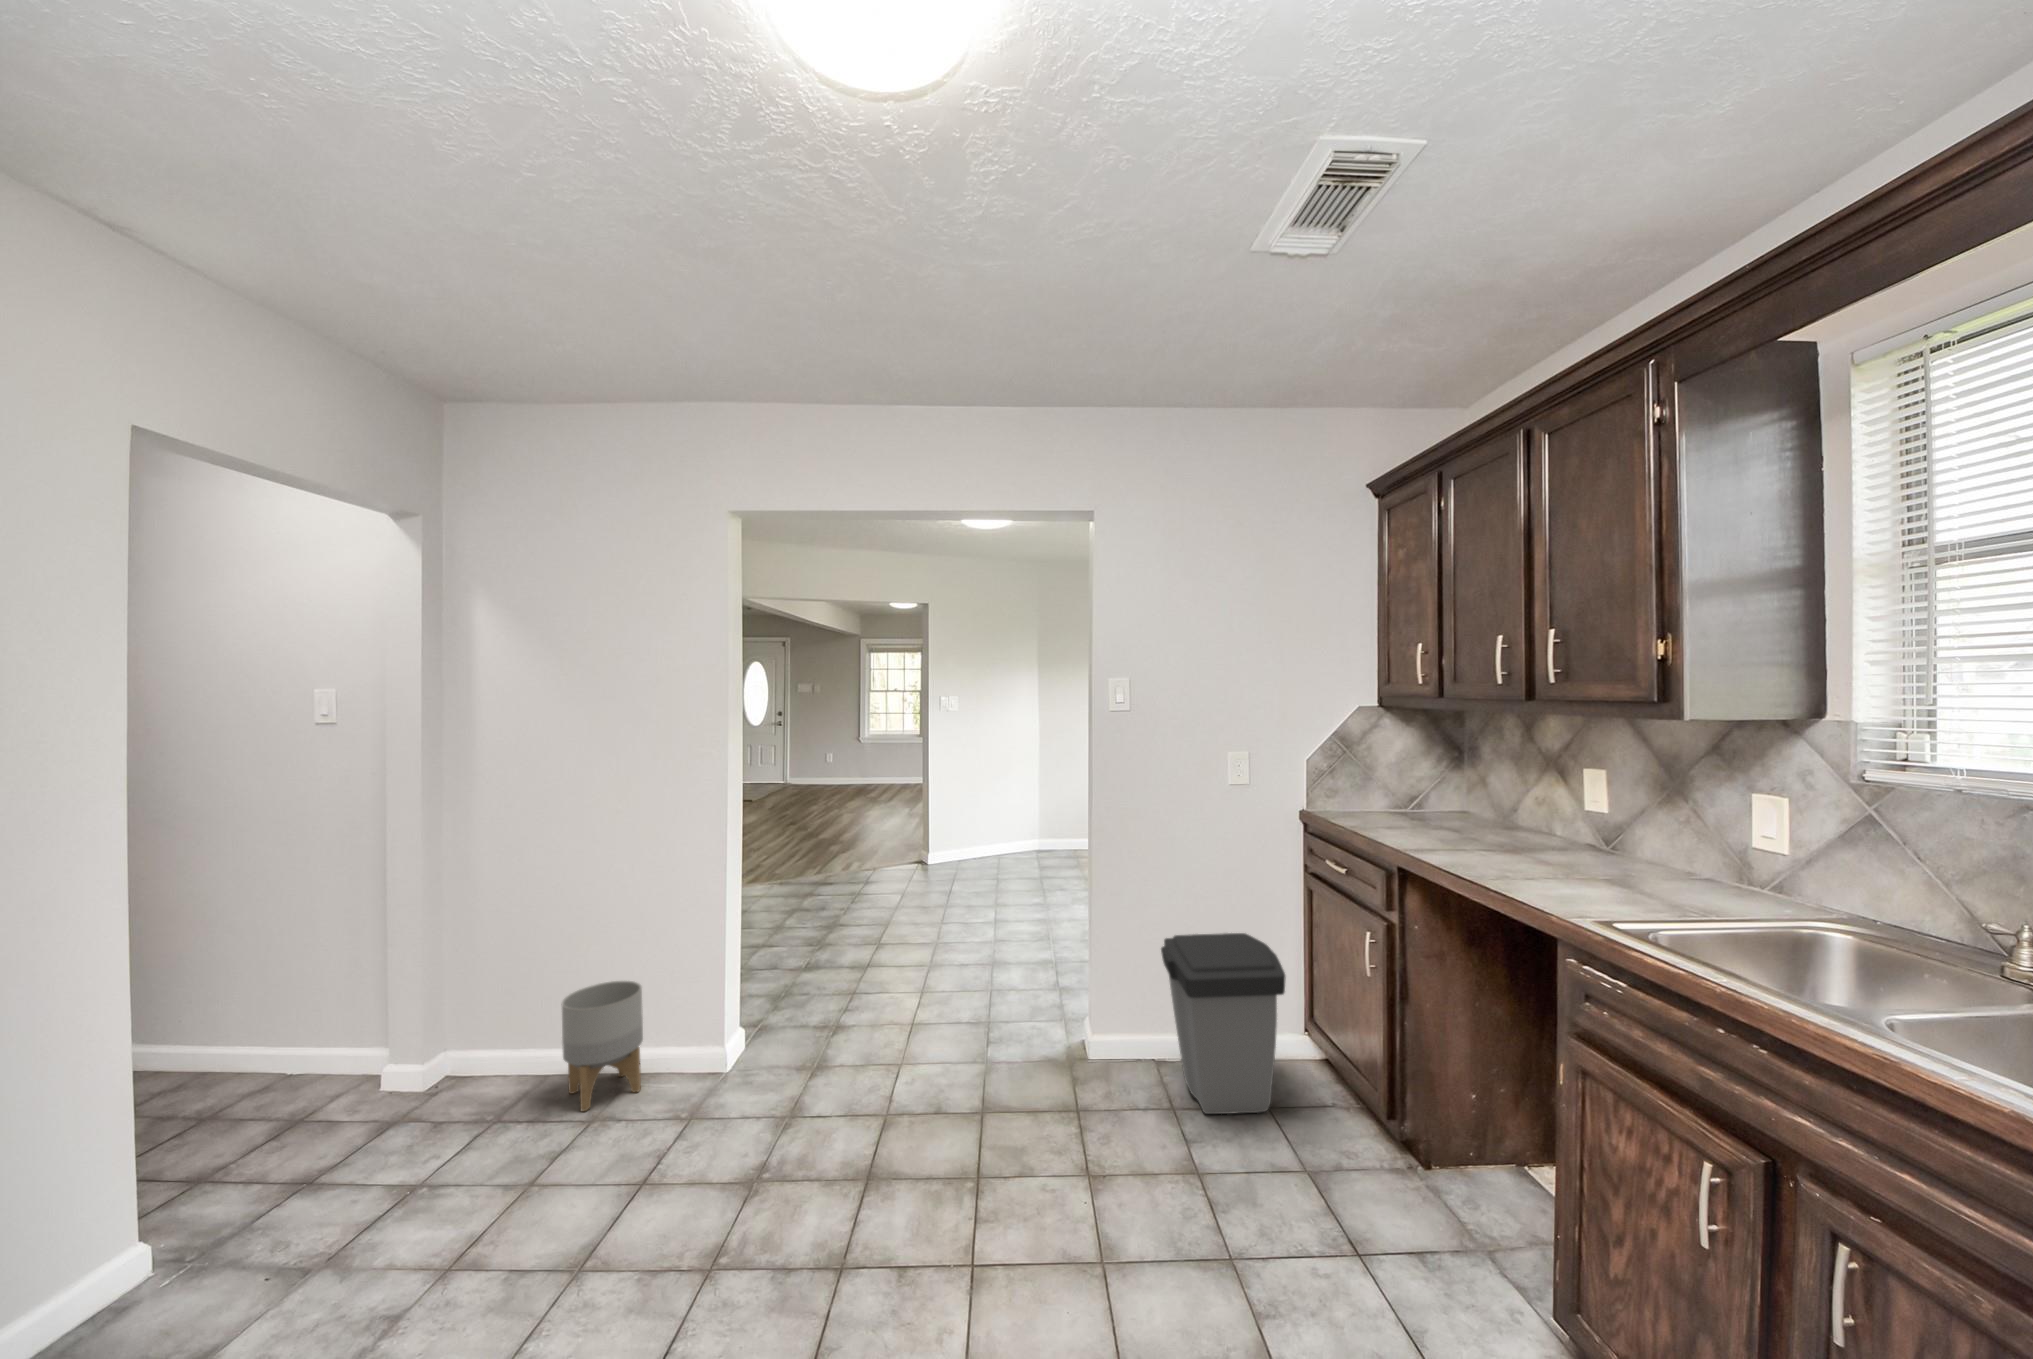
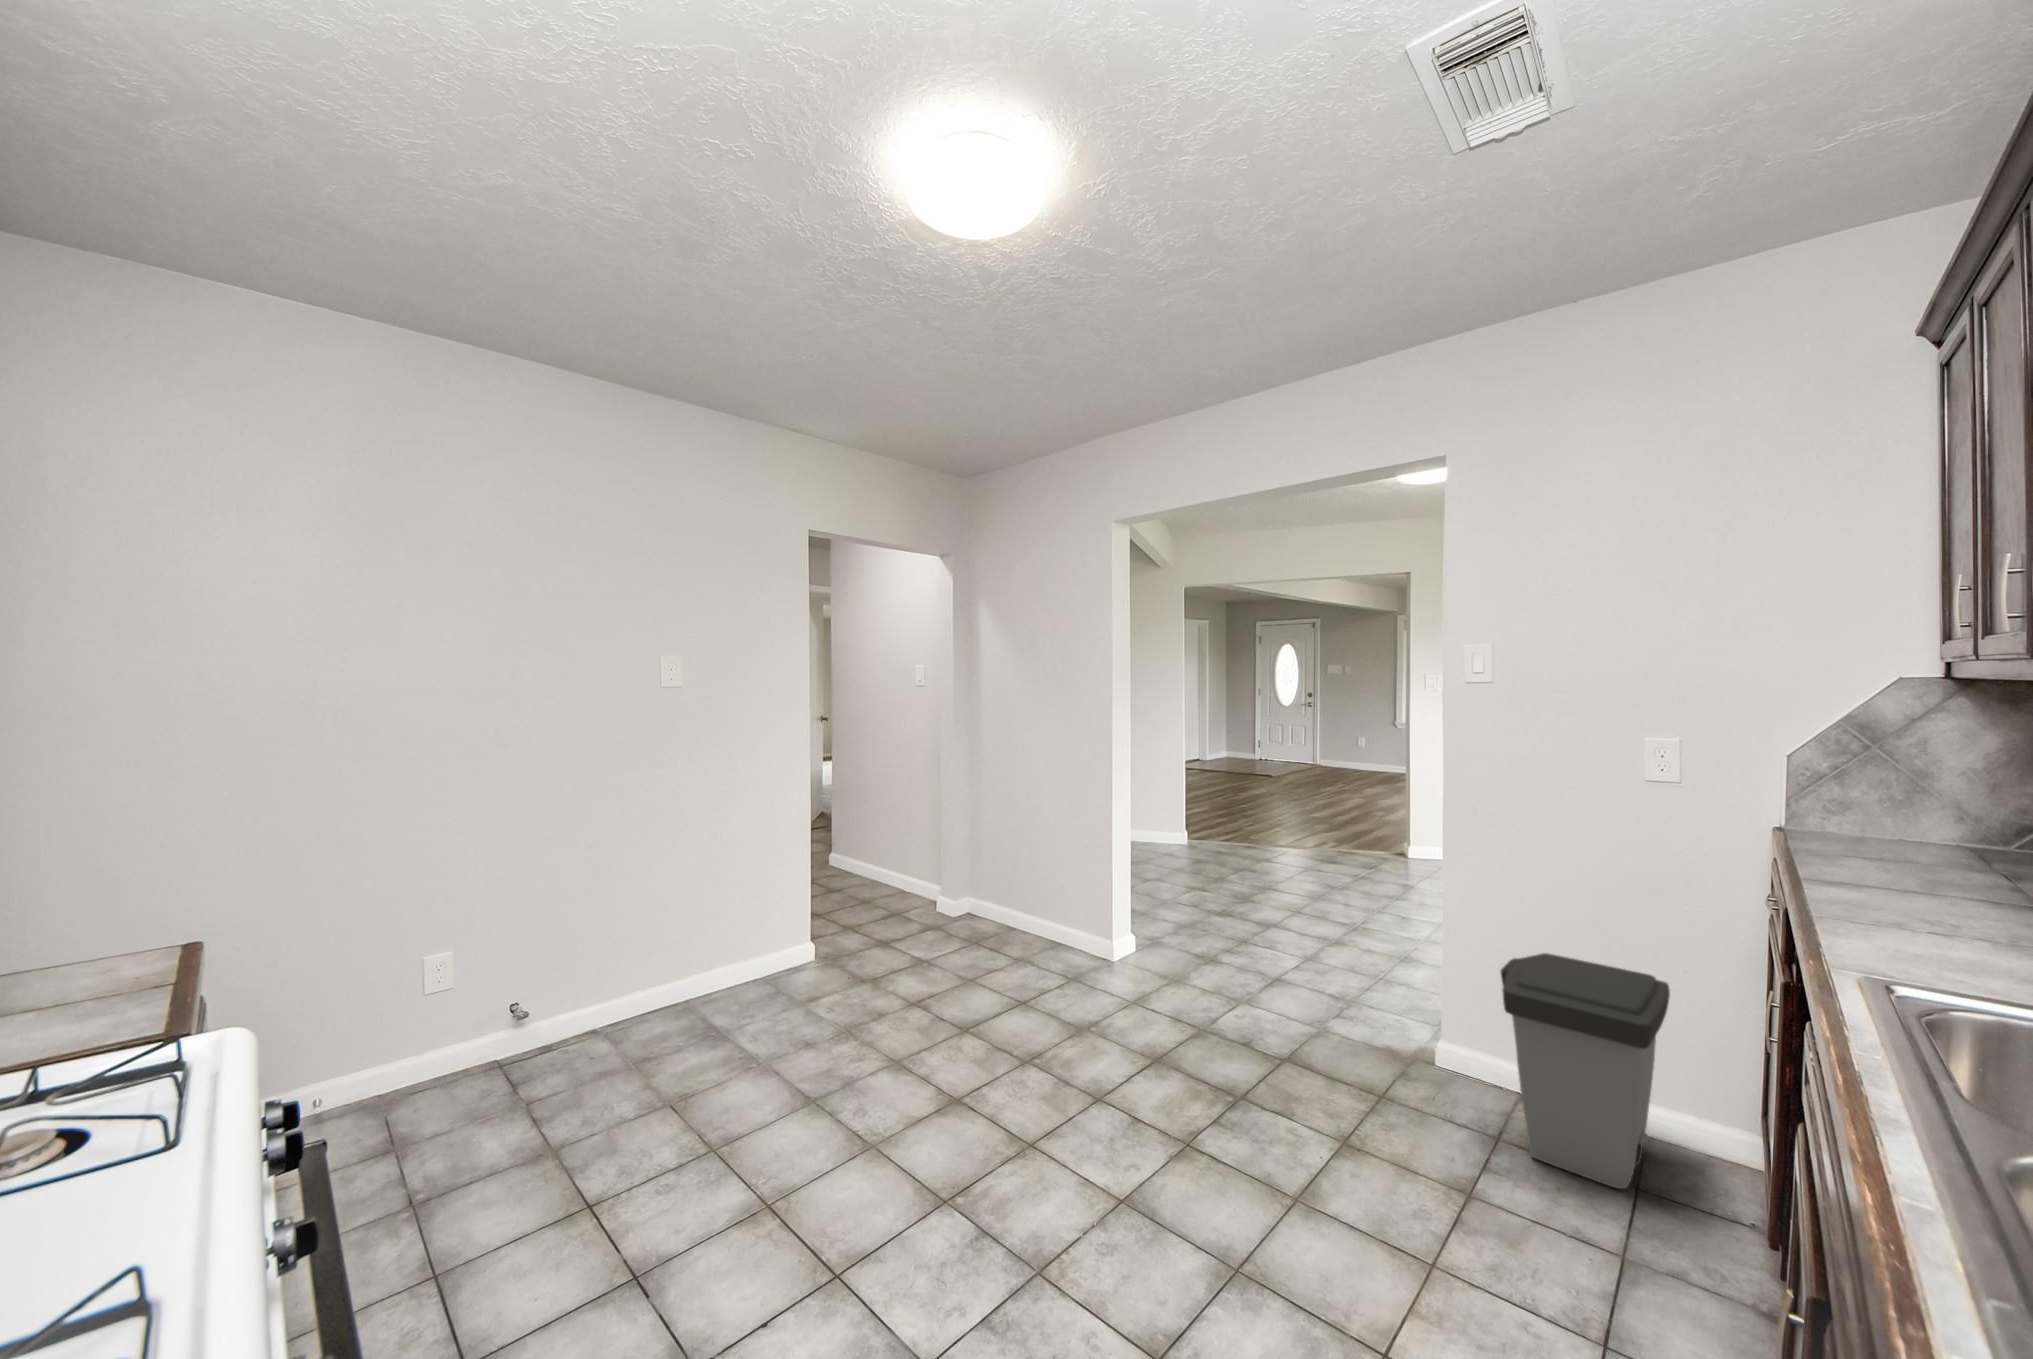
planter: present [562,981,643,1111] -> none [1013,871,1065,956]

